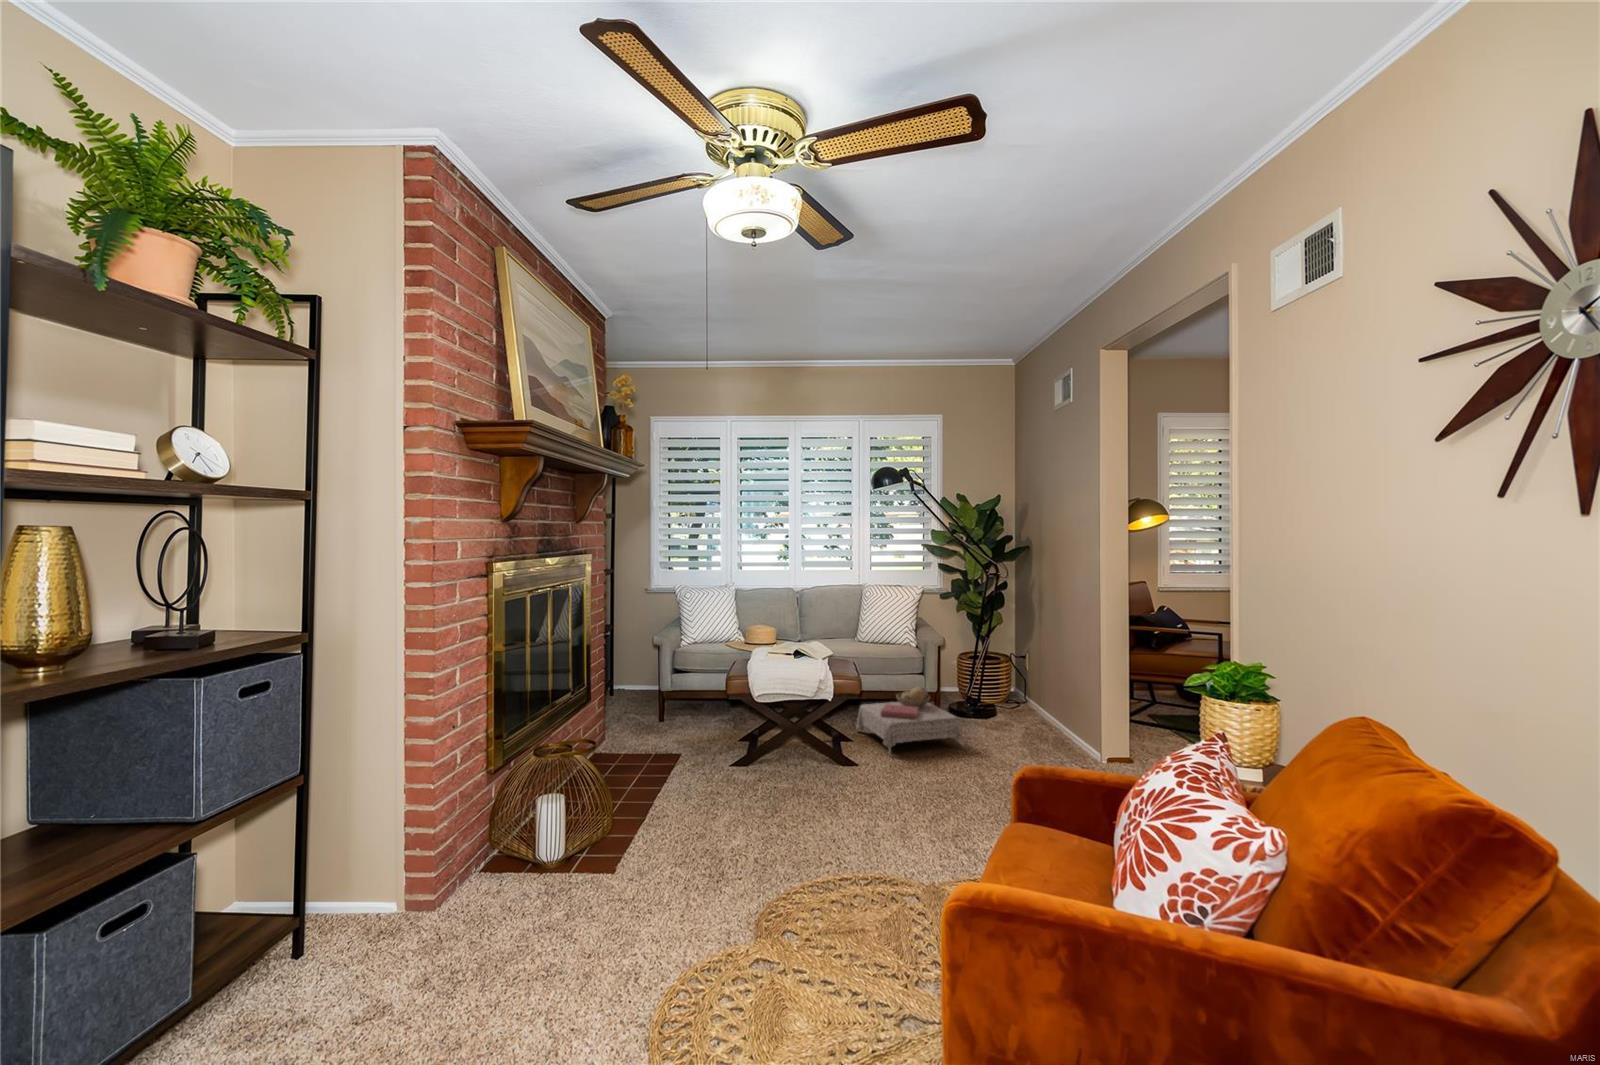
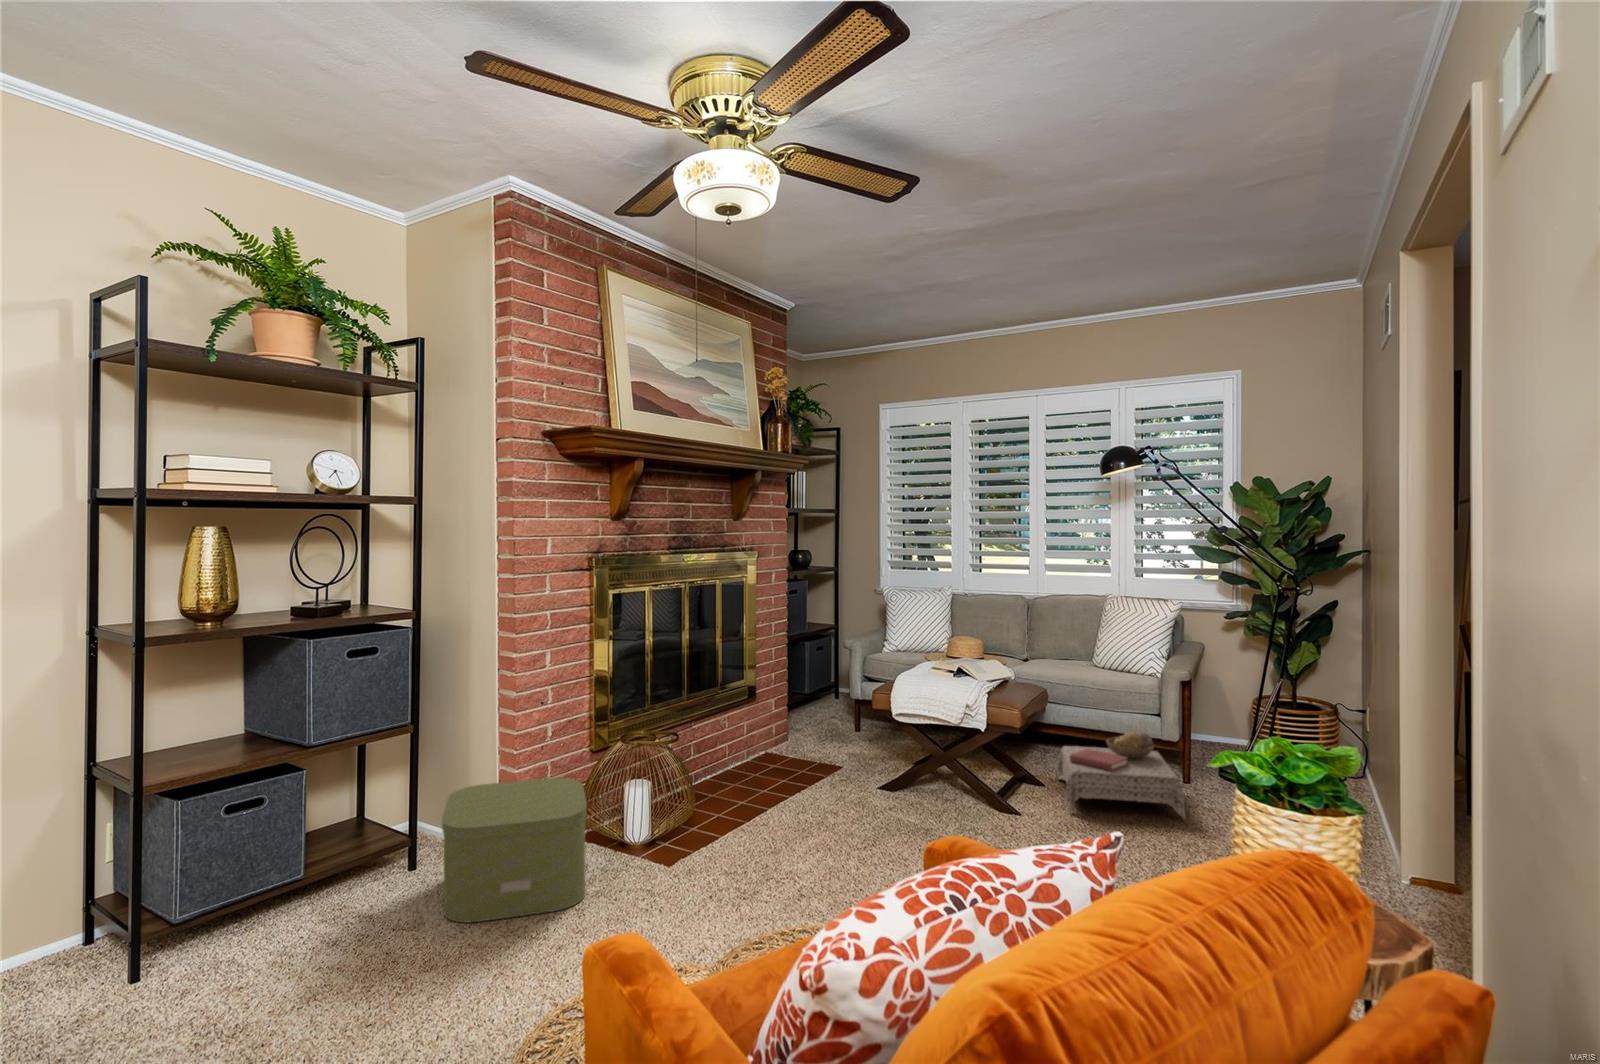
storage box: none [370,803,561,997] -> present [442,778,587,922]

